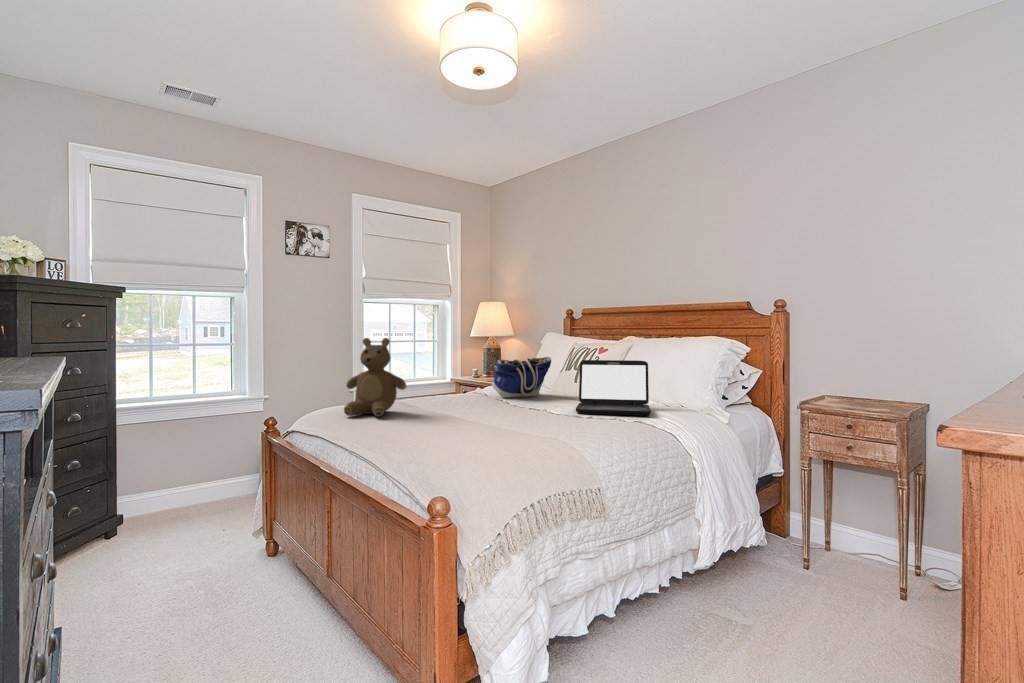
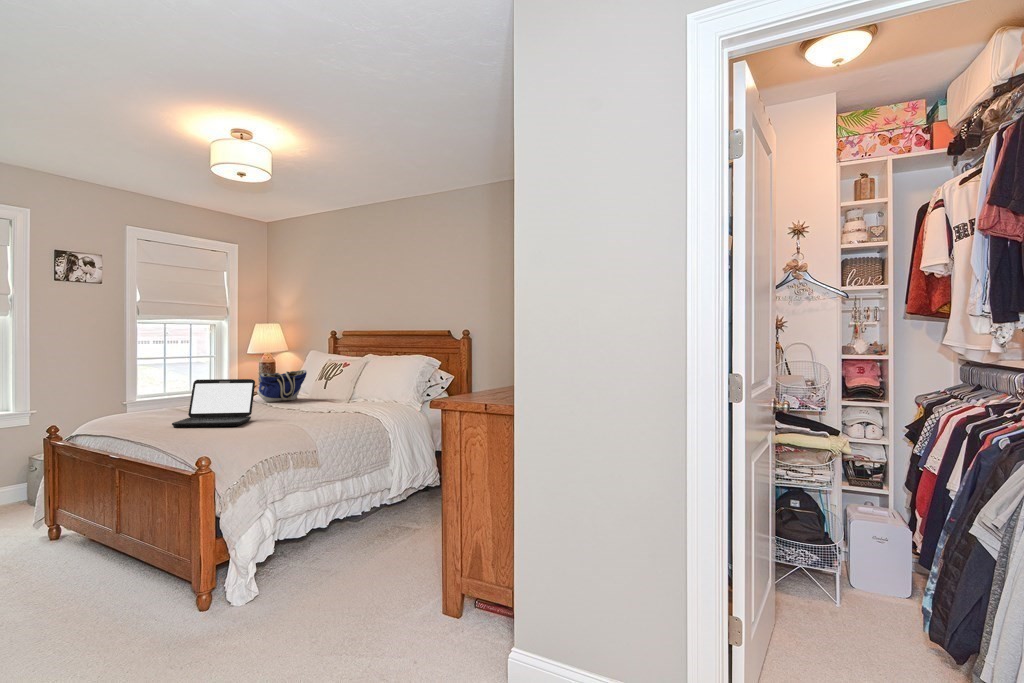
teddy bear: present [344,338,406,416] -> none [127,359,182,419]
laptop: present [576,360,651,416] -> present [172,379,255,427]

